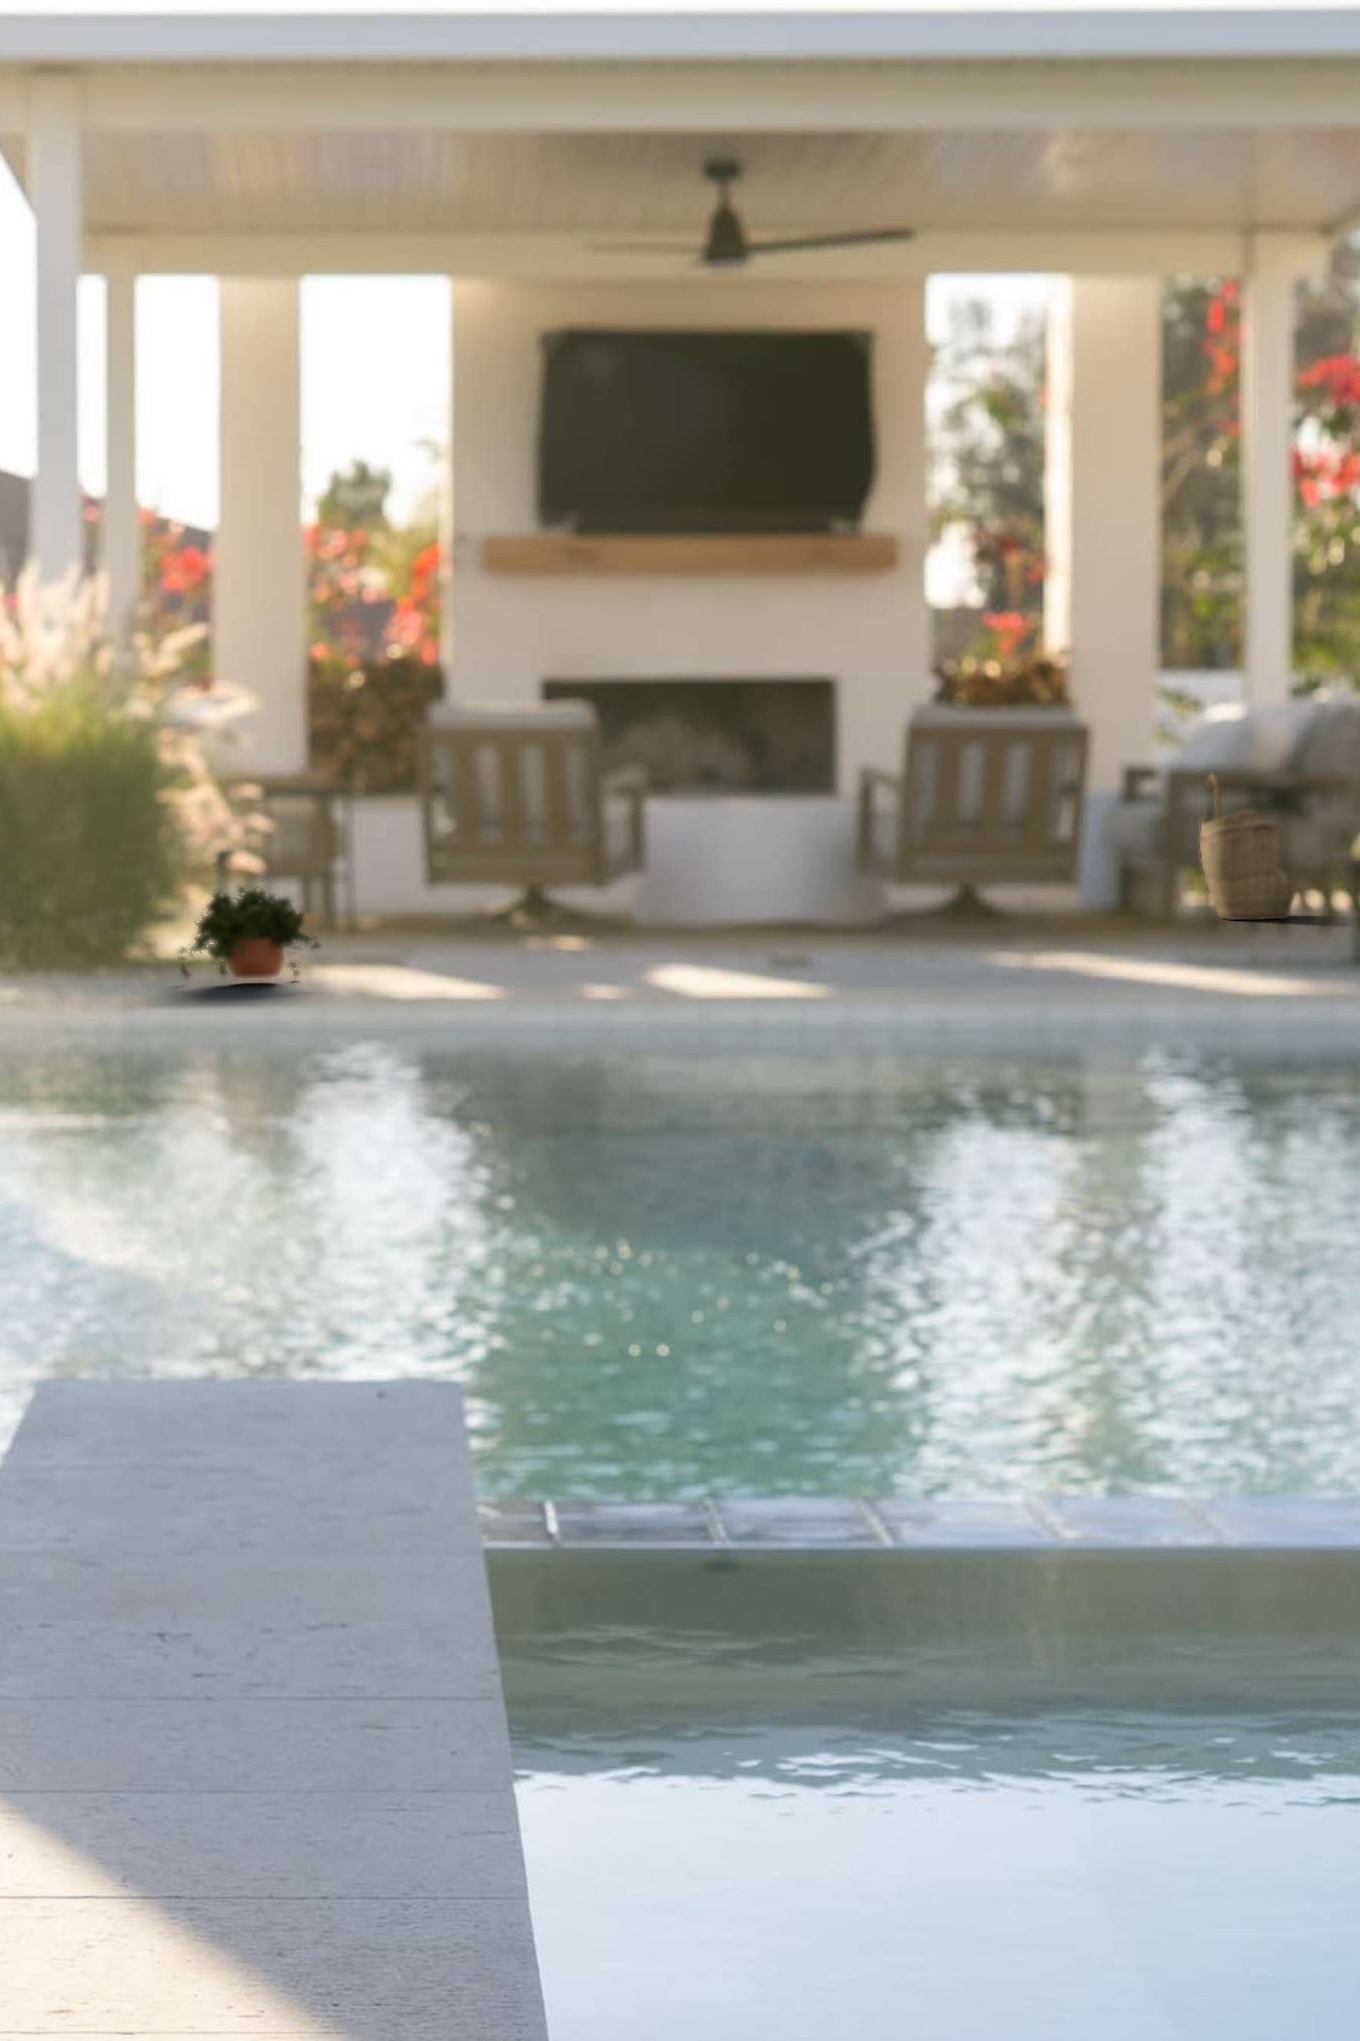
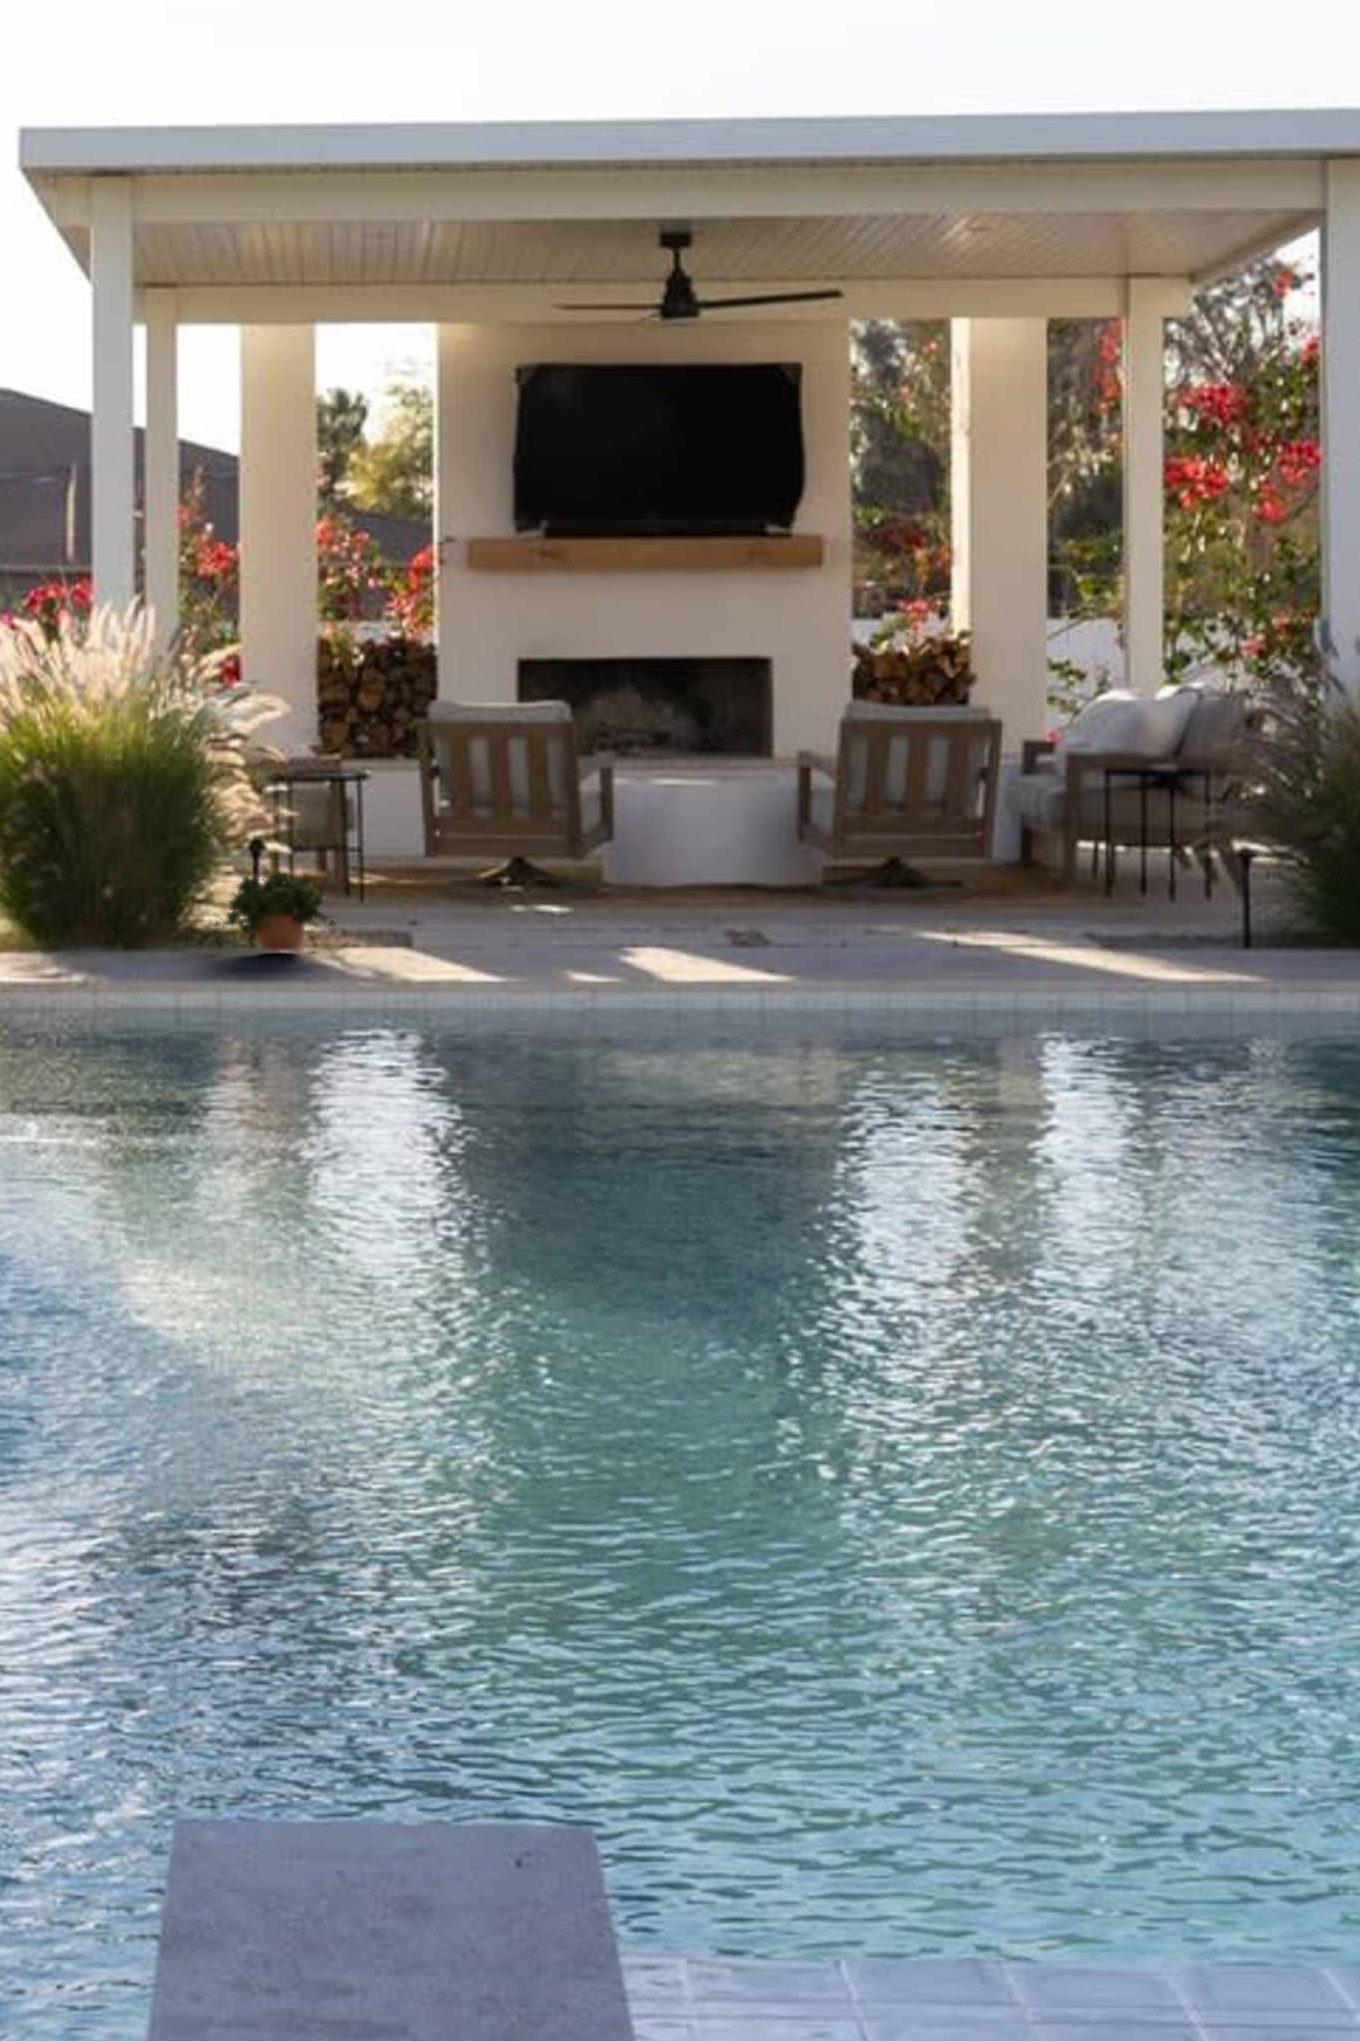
woven basket: present [1200,775,1297,920] -> none [1113,768,1210,898]

